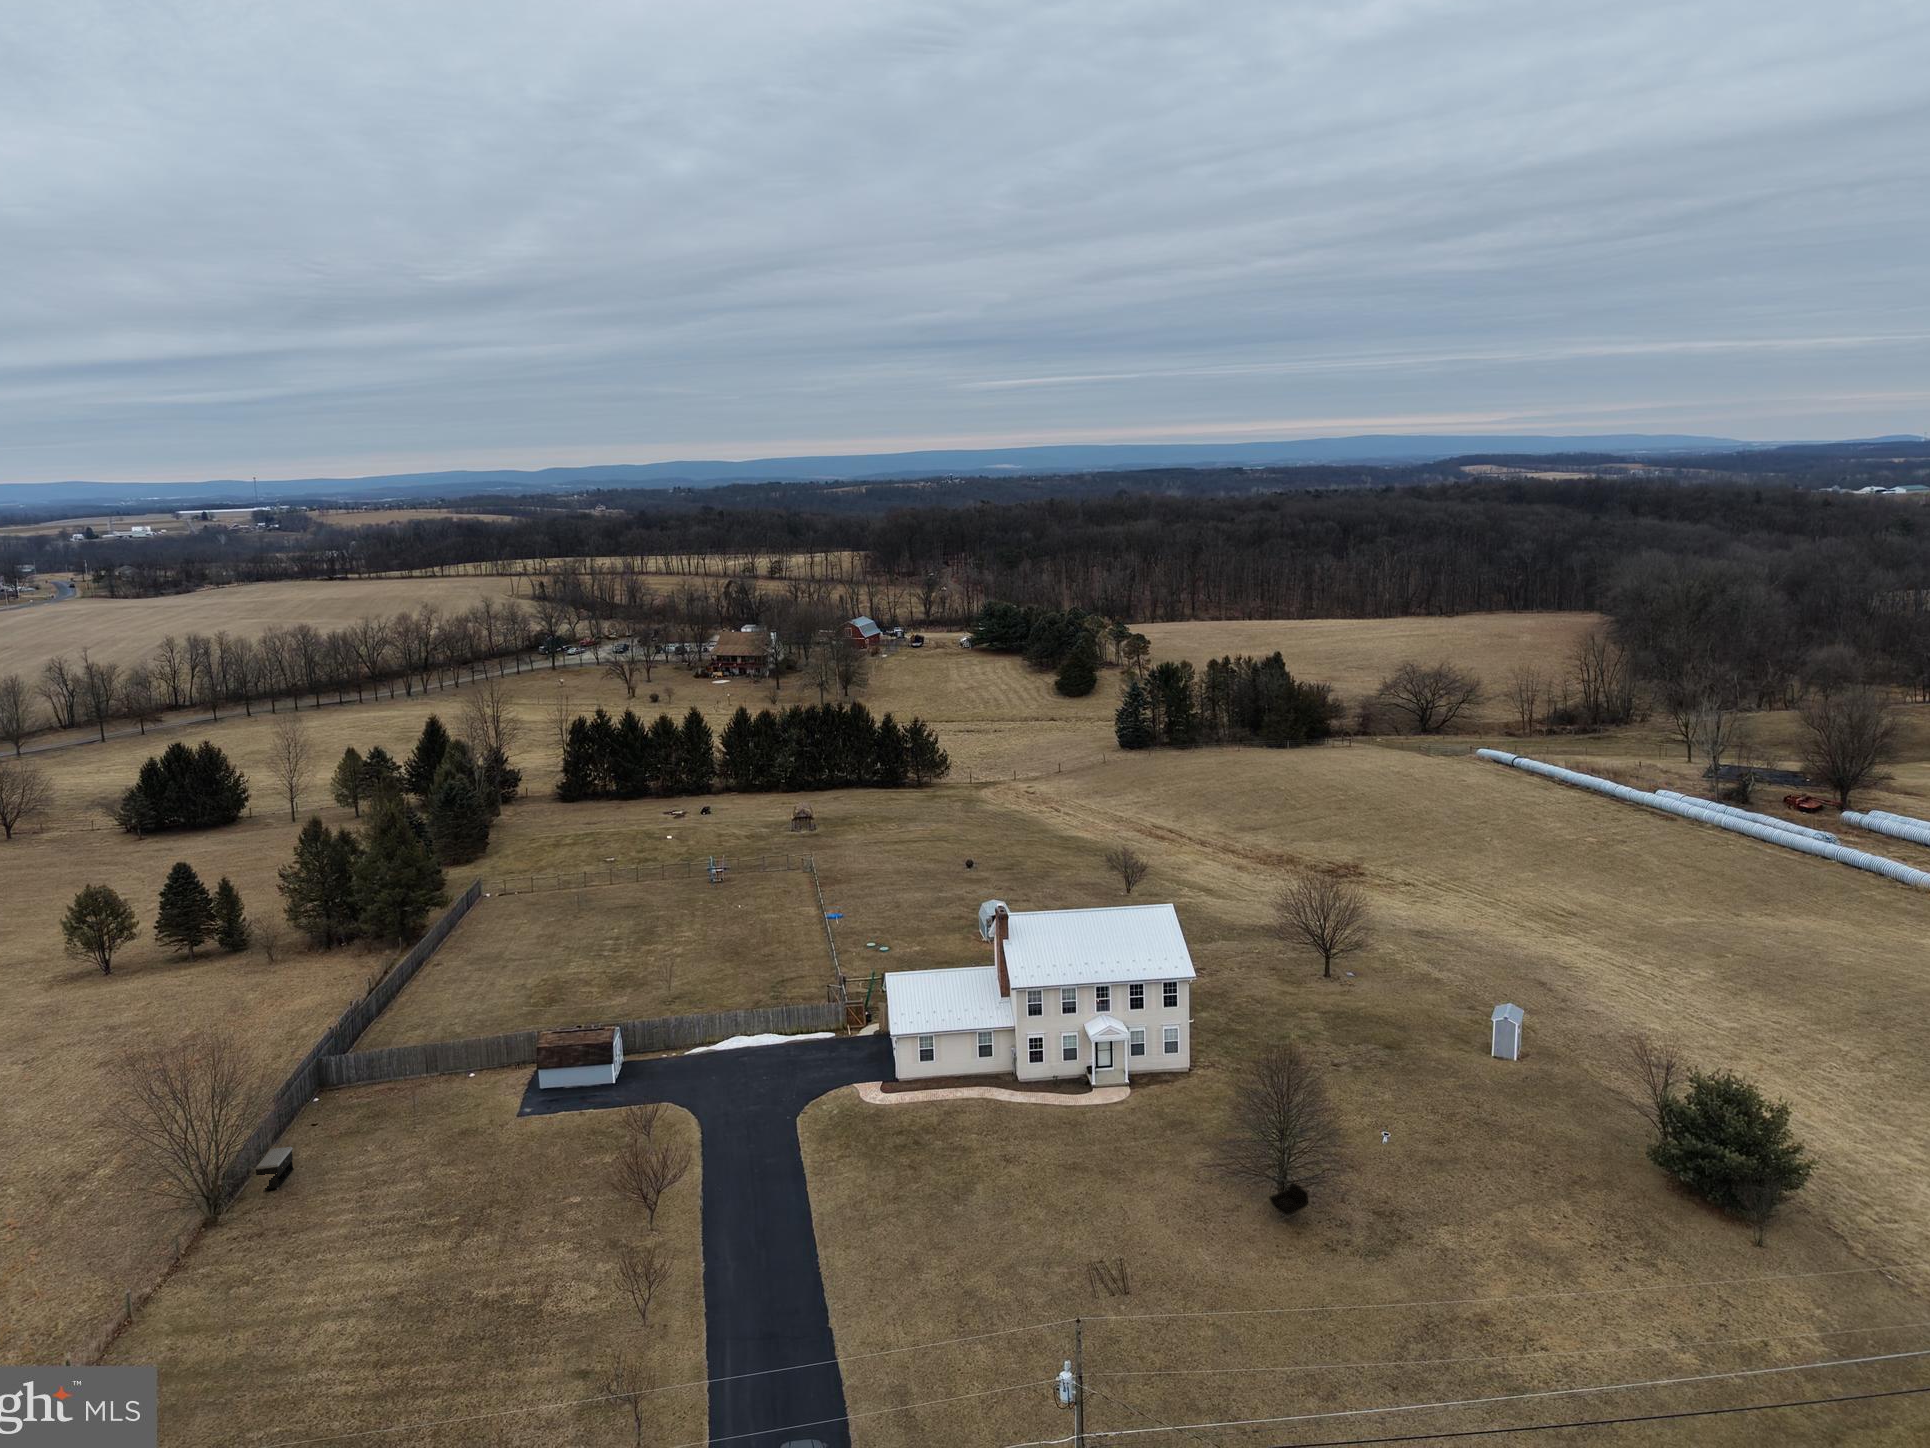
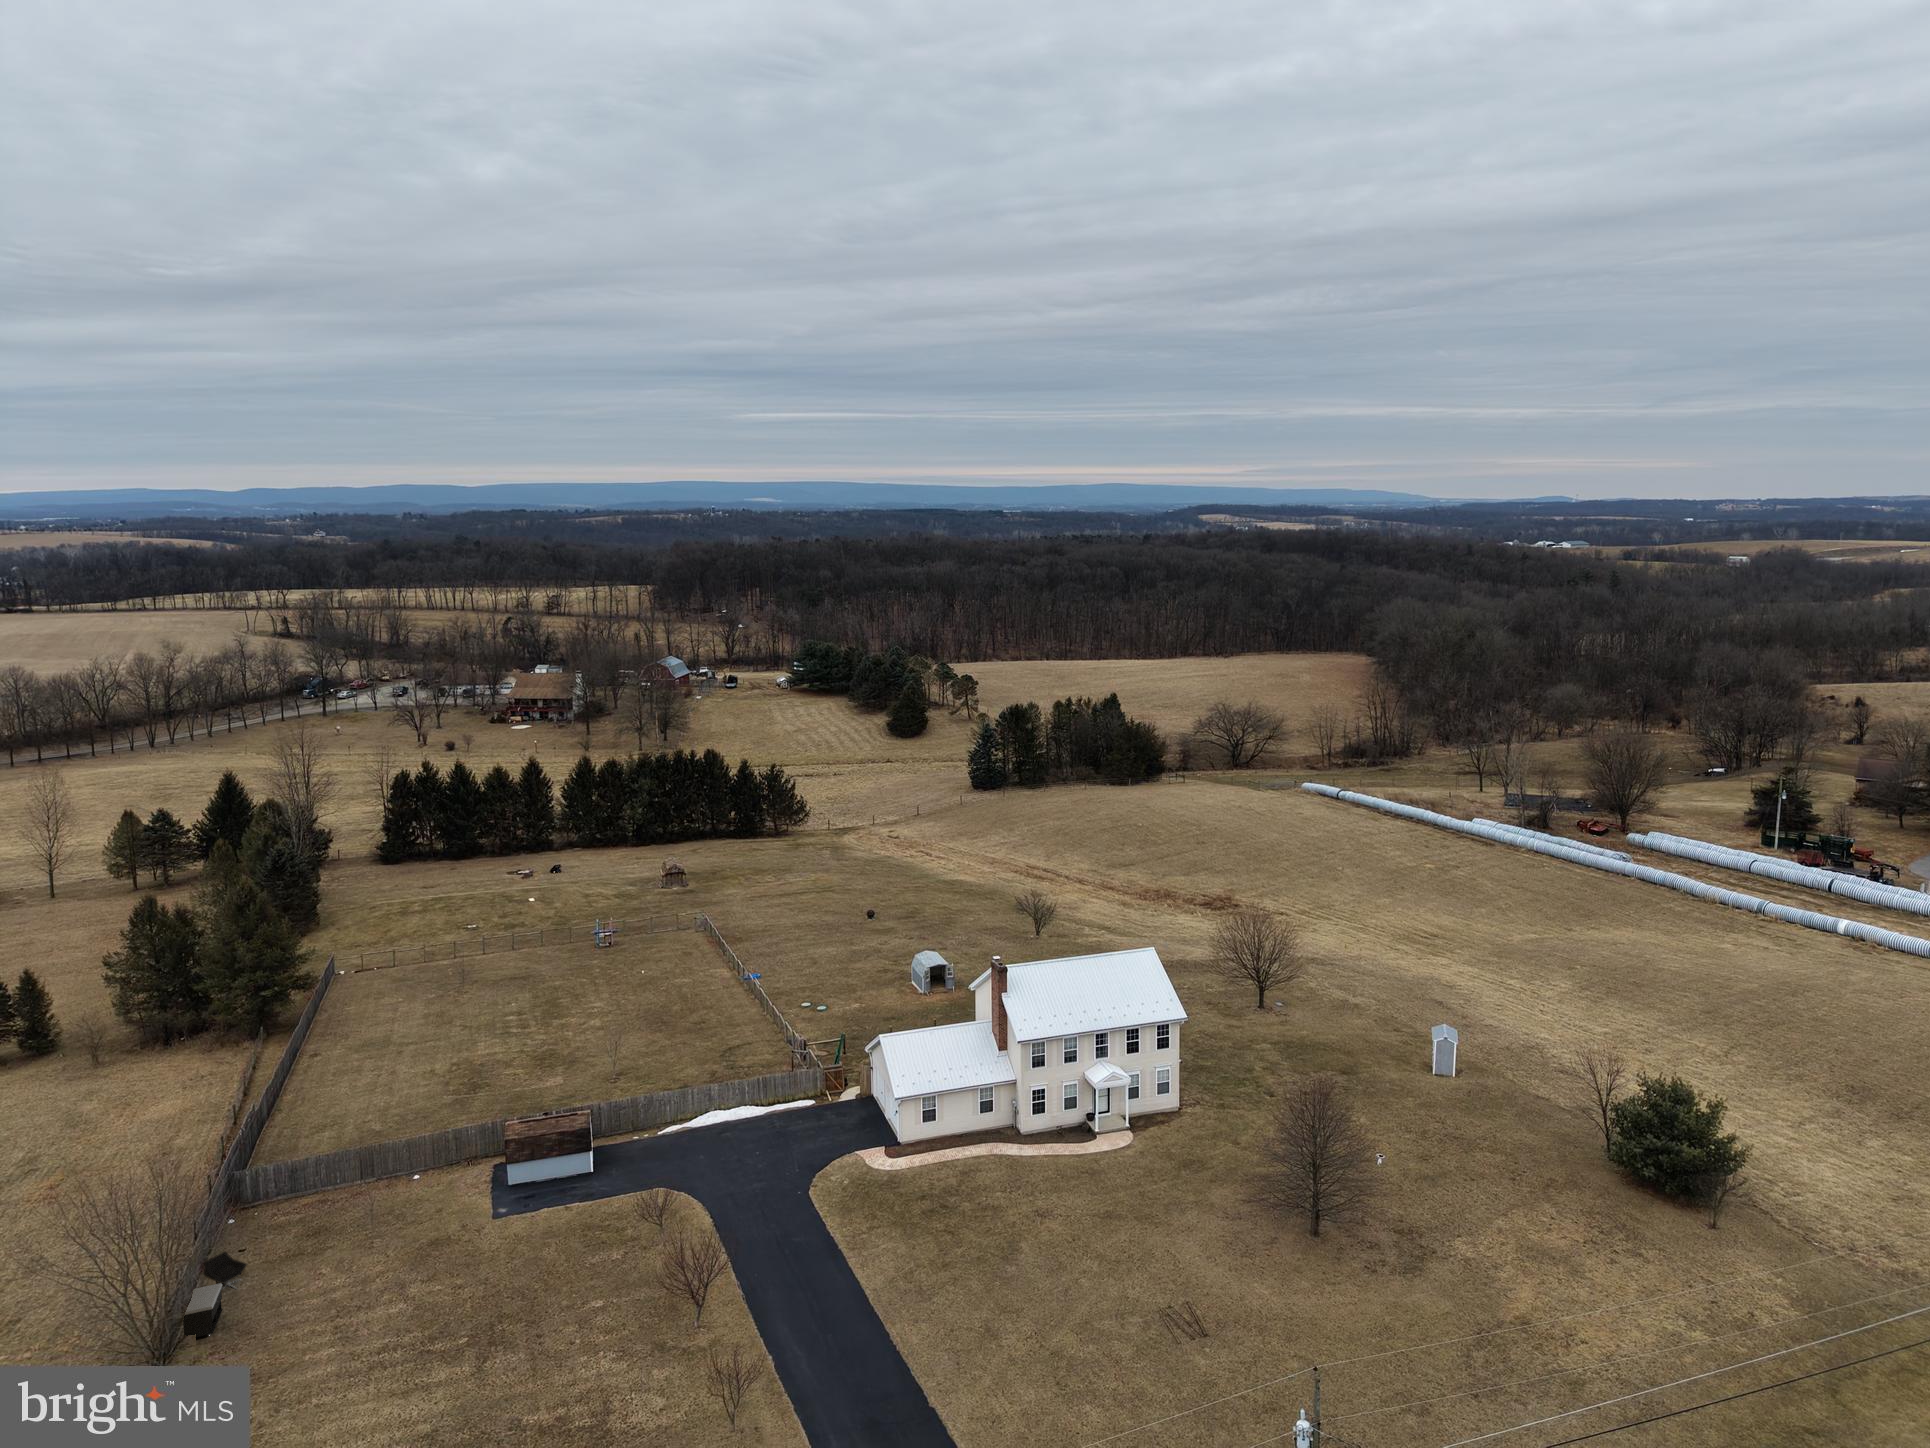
lounge chair: present [1270,1183,1308,1218] -> present [203,1252,247,1288]

